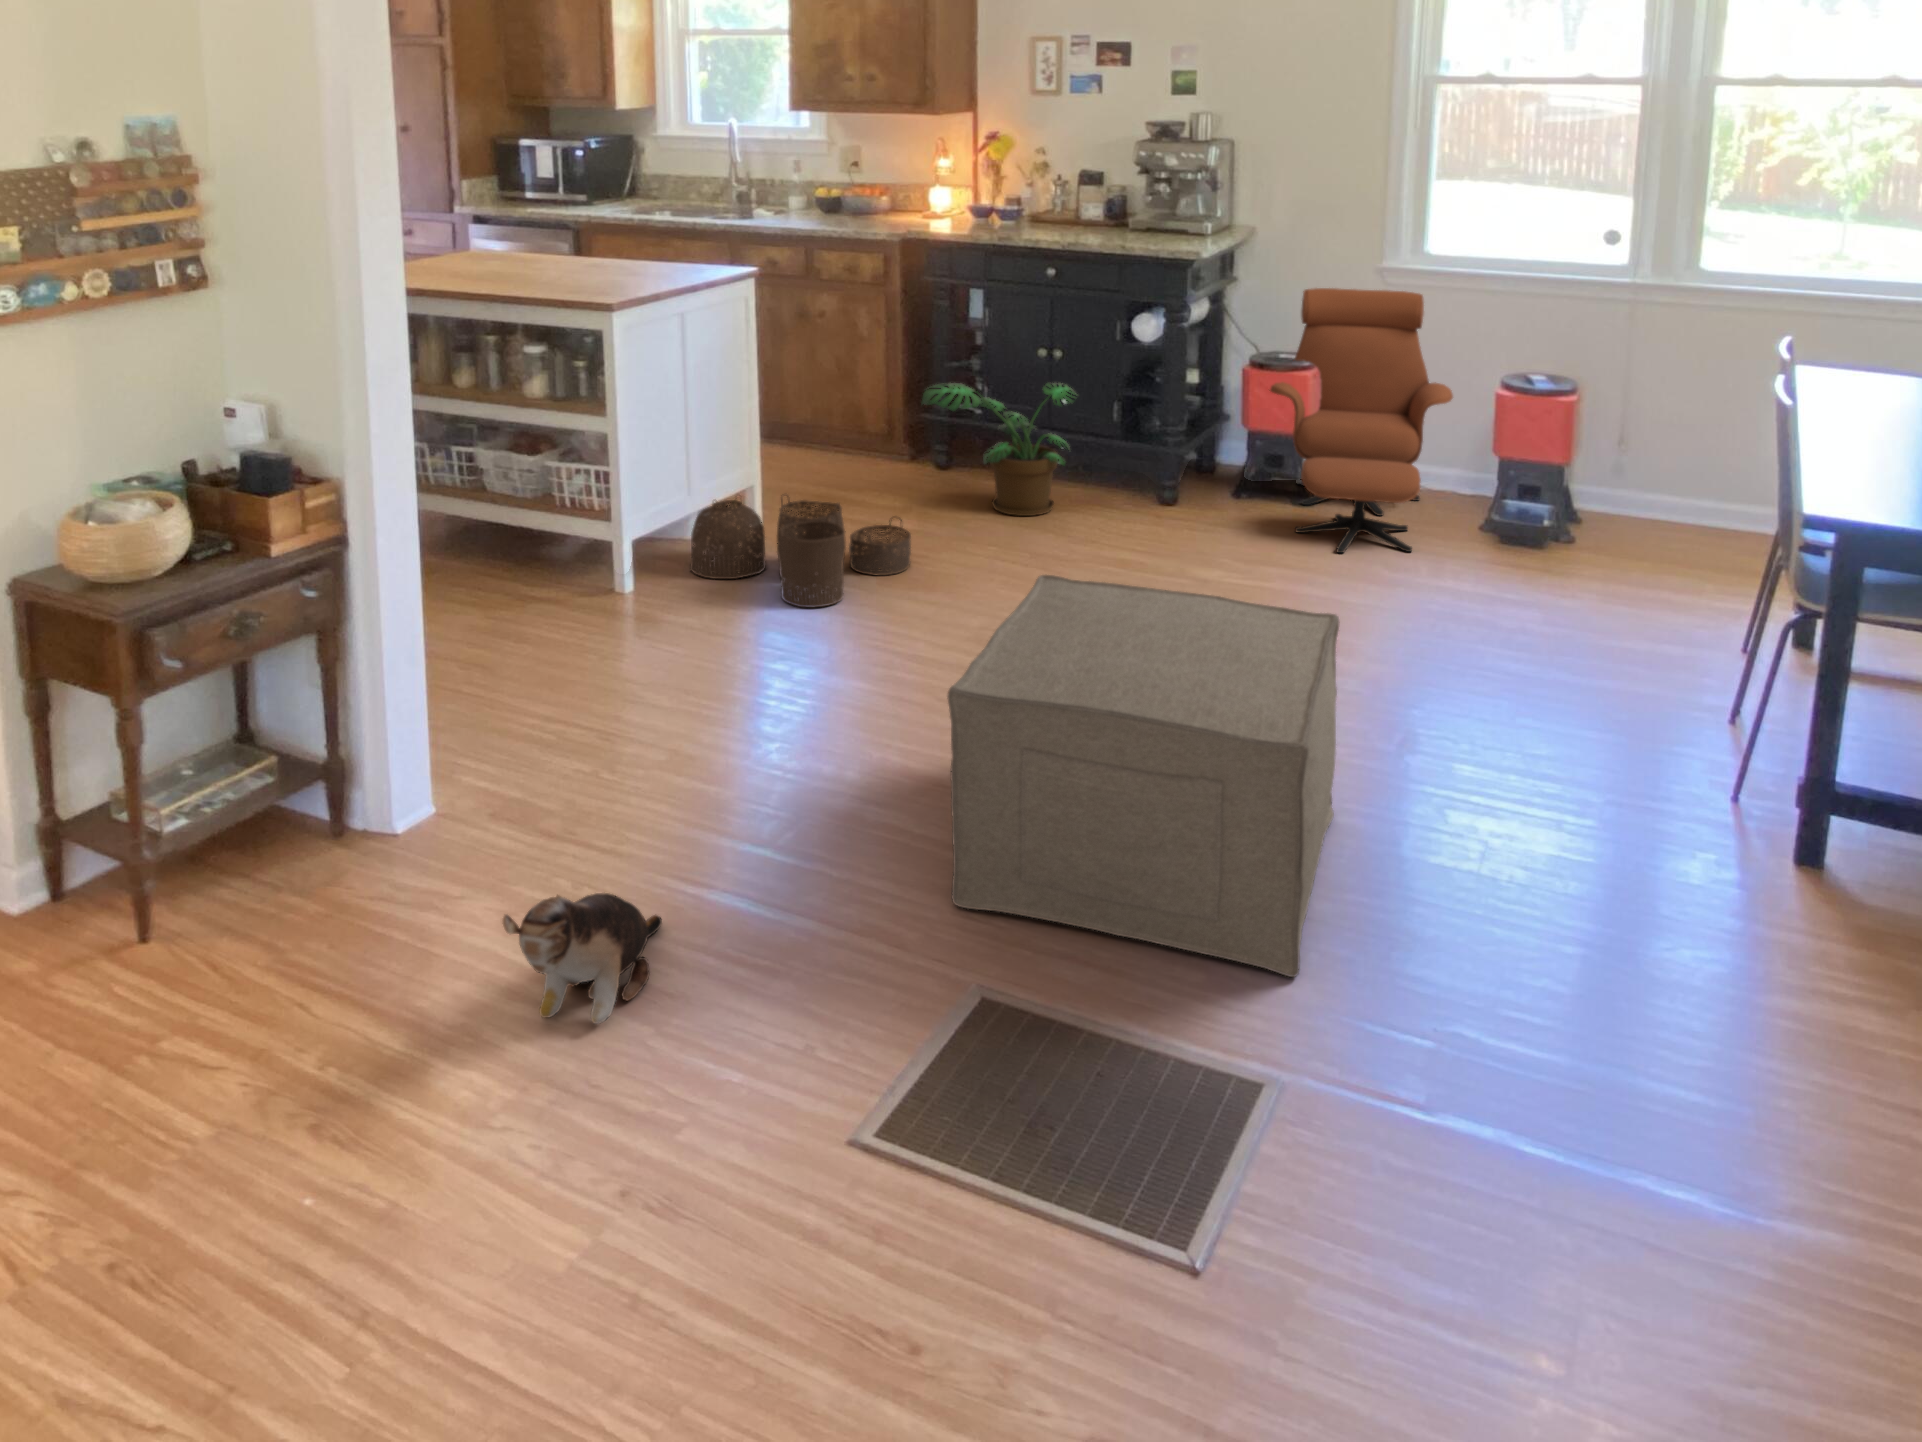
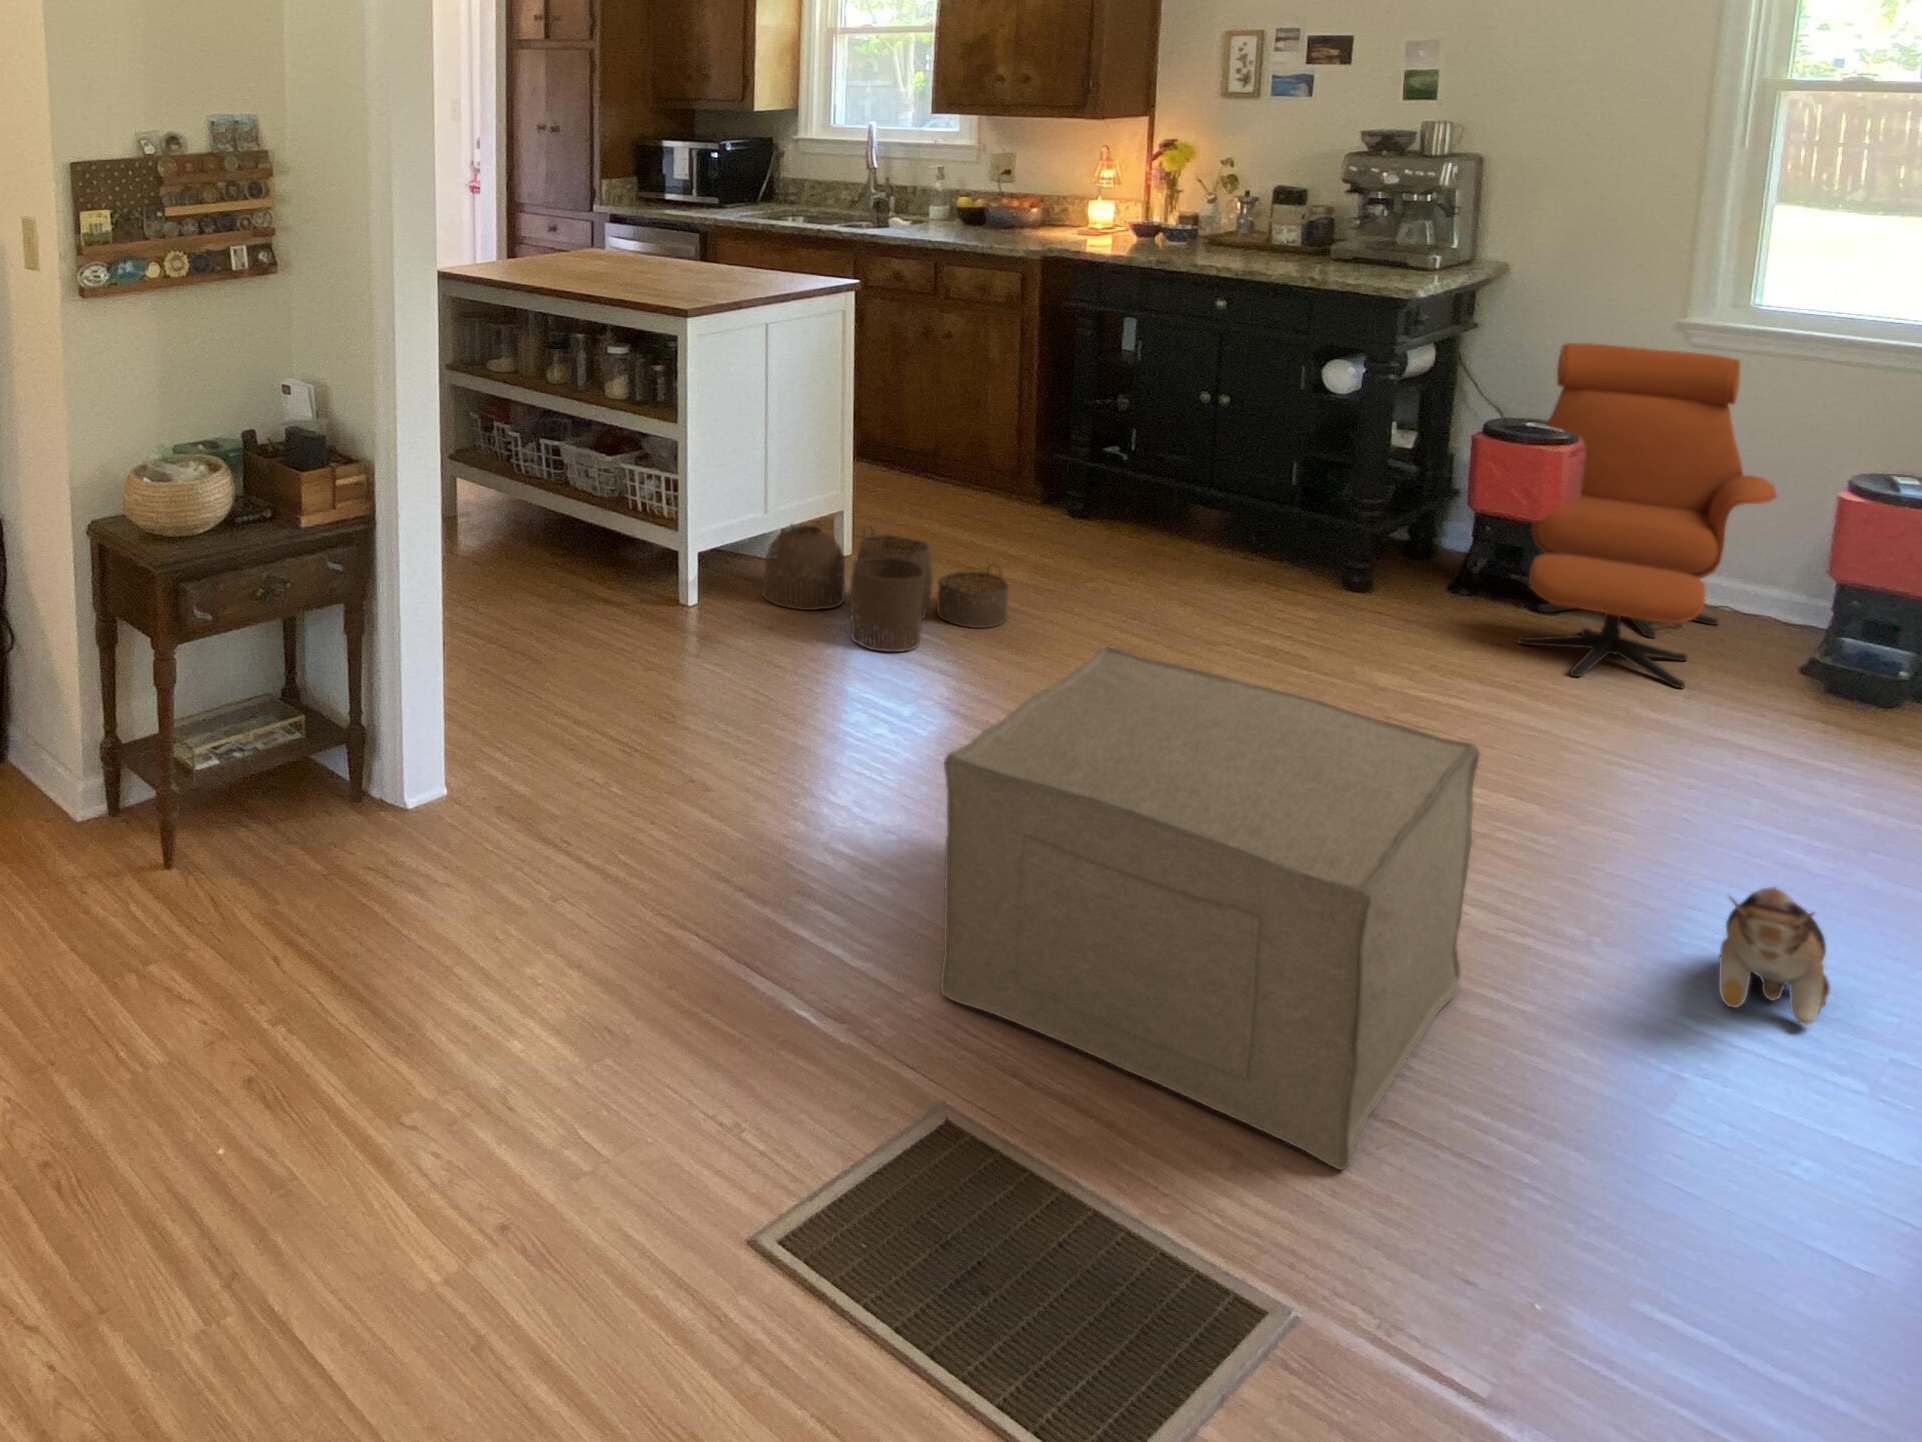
potted plant: present [921,383,1077,516] -> none [1043,422,1243,583]
plush toy: present [503,893,662,1024] -> present [1719,887,1830,1025]

